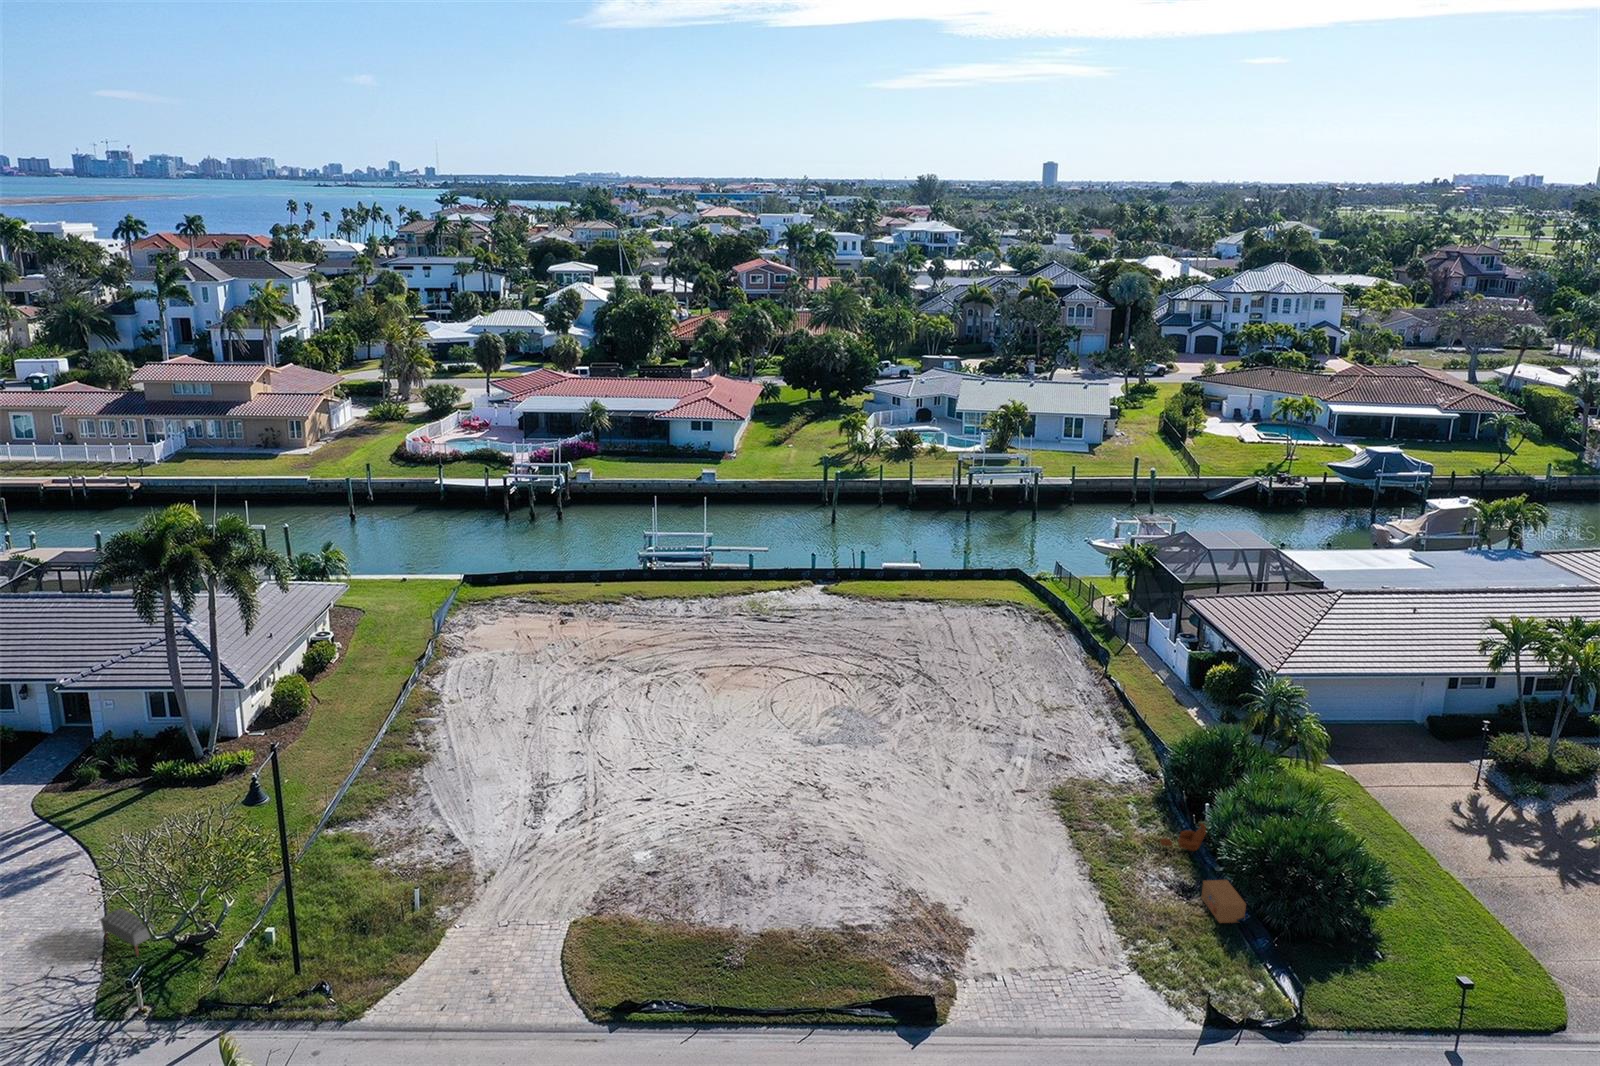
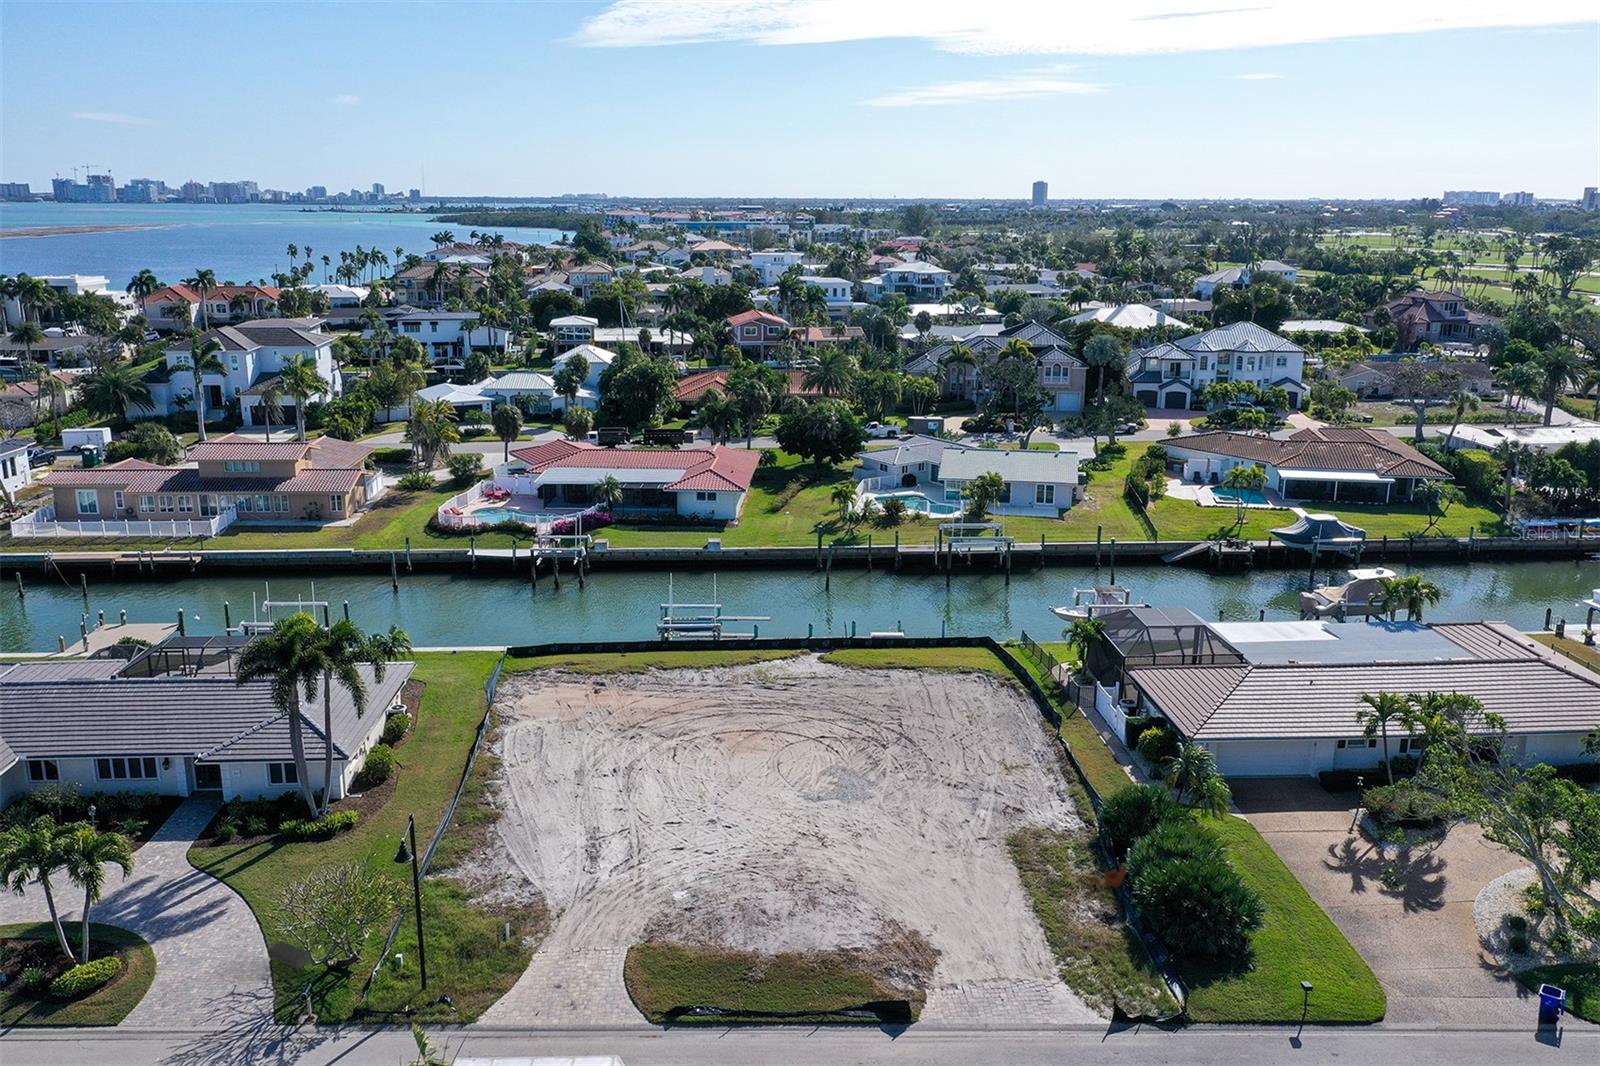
cardboard box: present [1201,880,1246,923] -> none [1119,910,1151,944]

